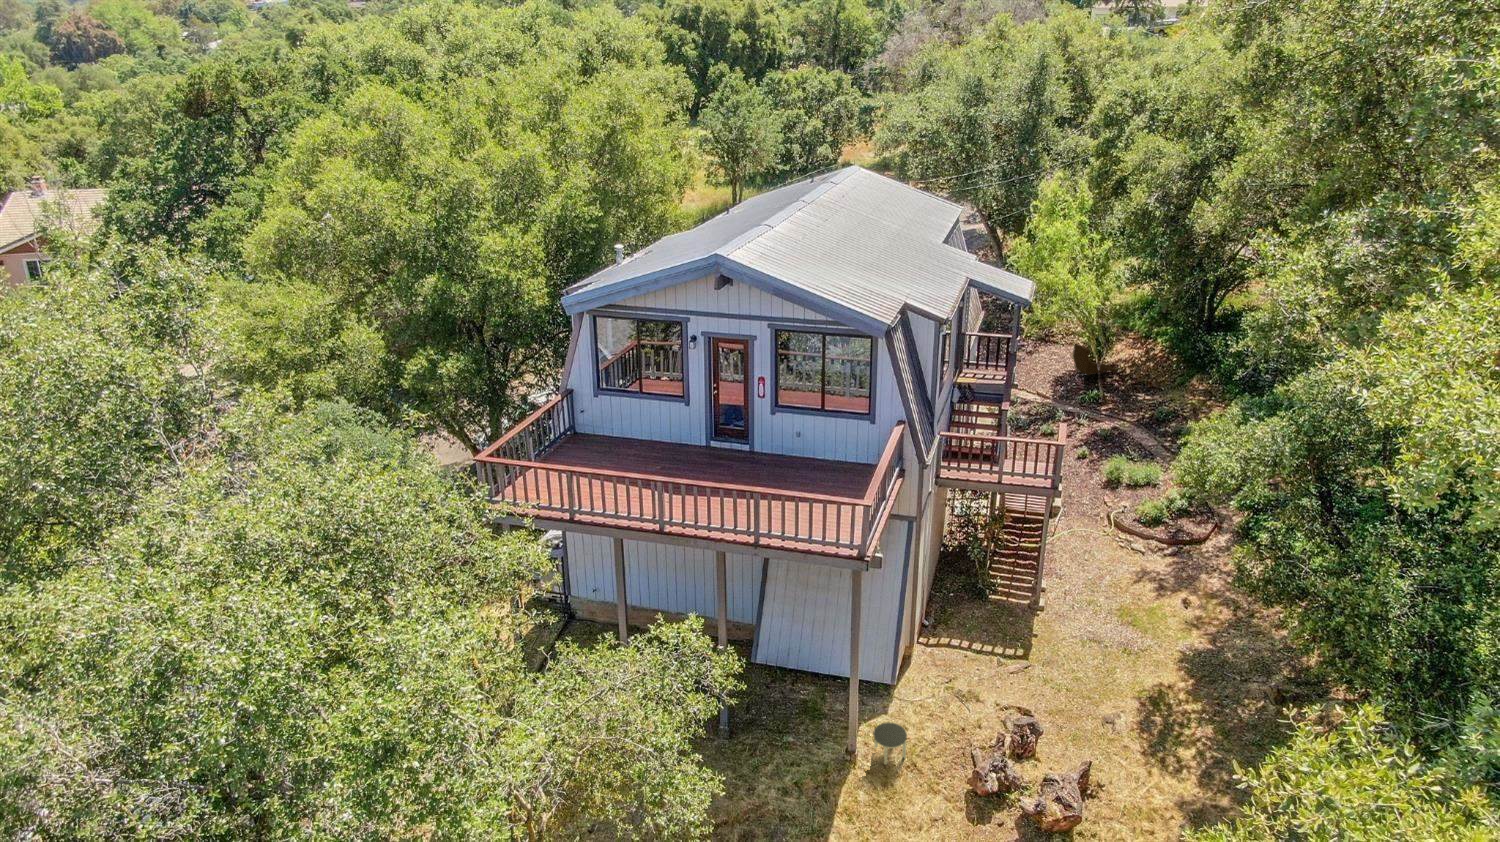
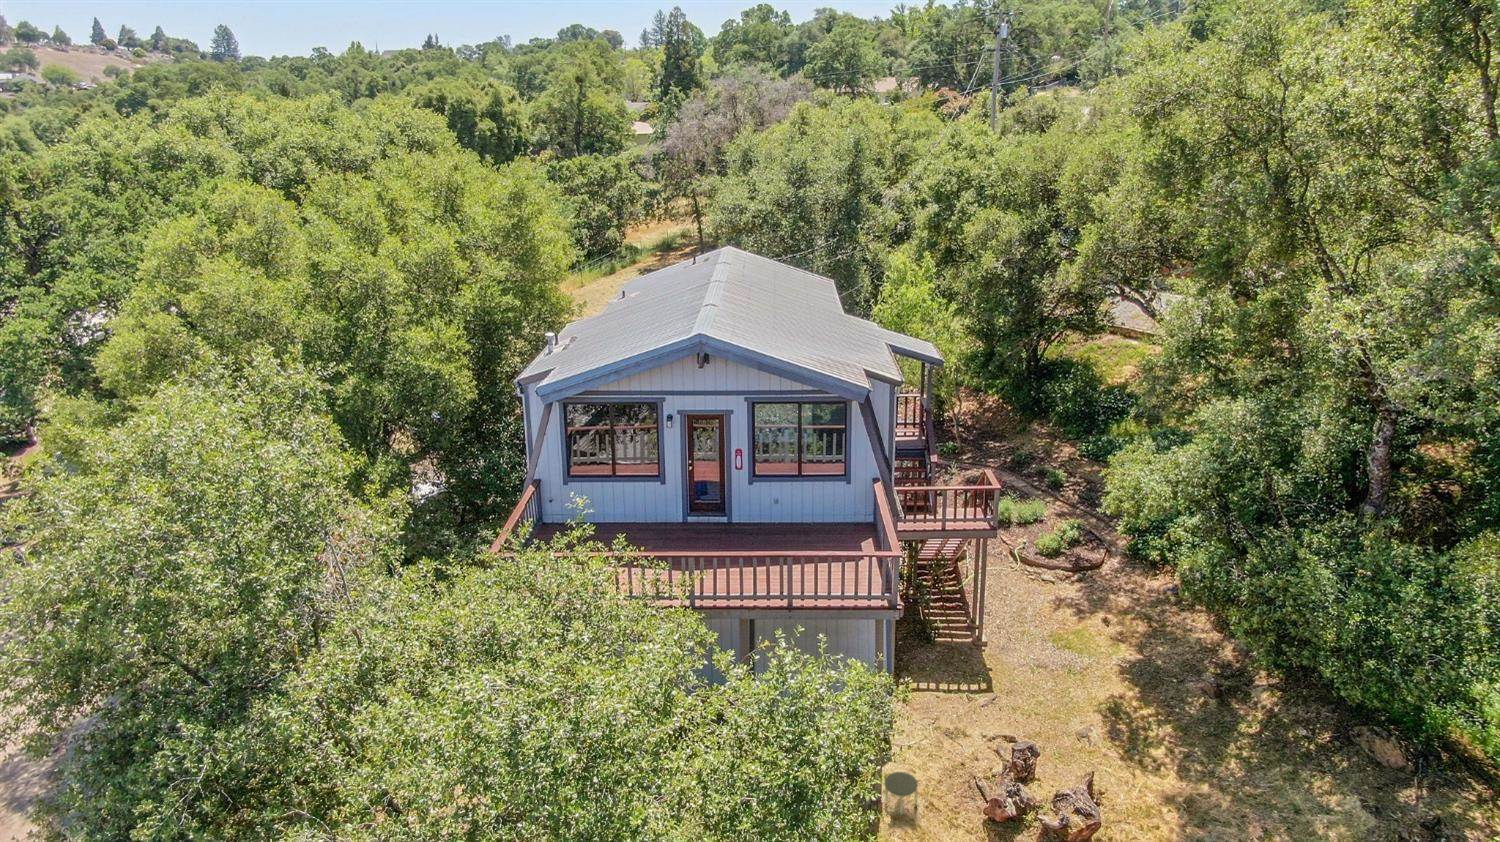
lounge chair: present [1073,344,1116,381] -> none [938,410,975,445]

